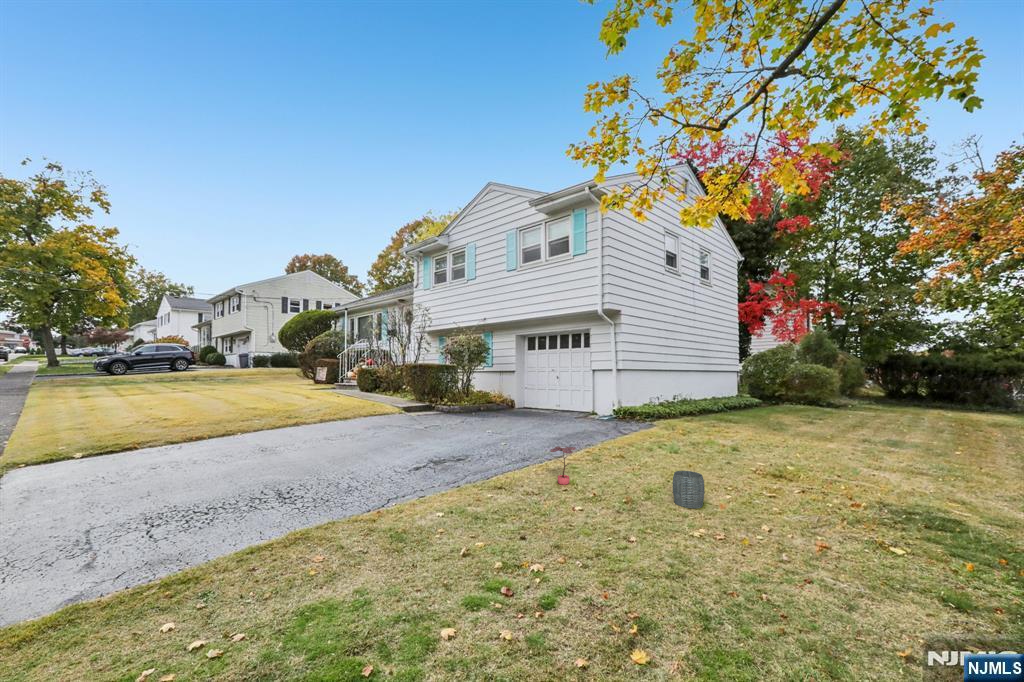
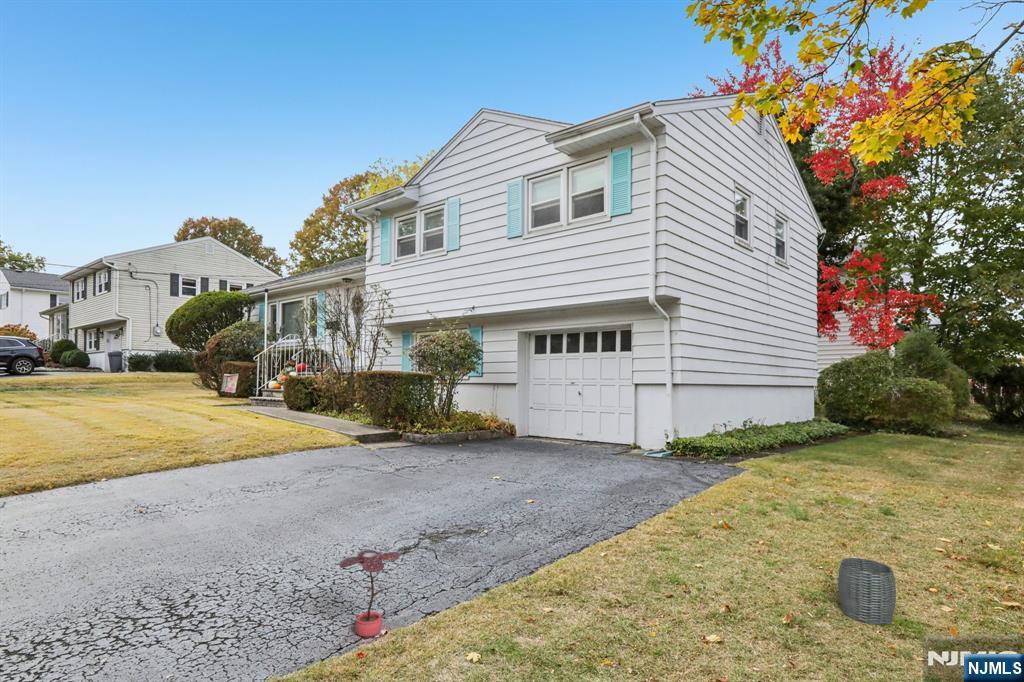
potted plant: present [551,446,576,485] -> present [340,550,400,637]

